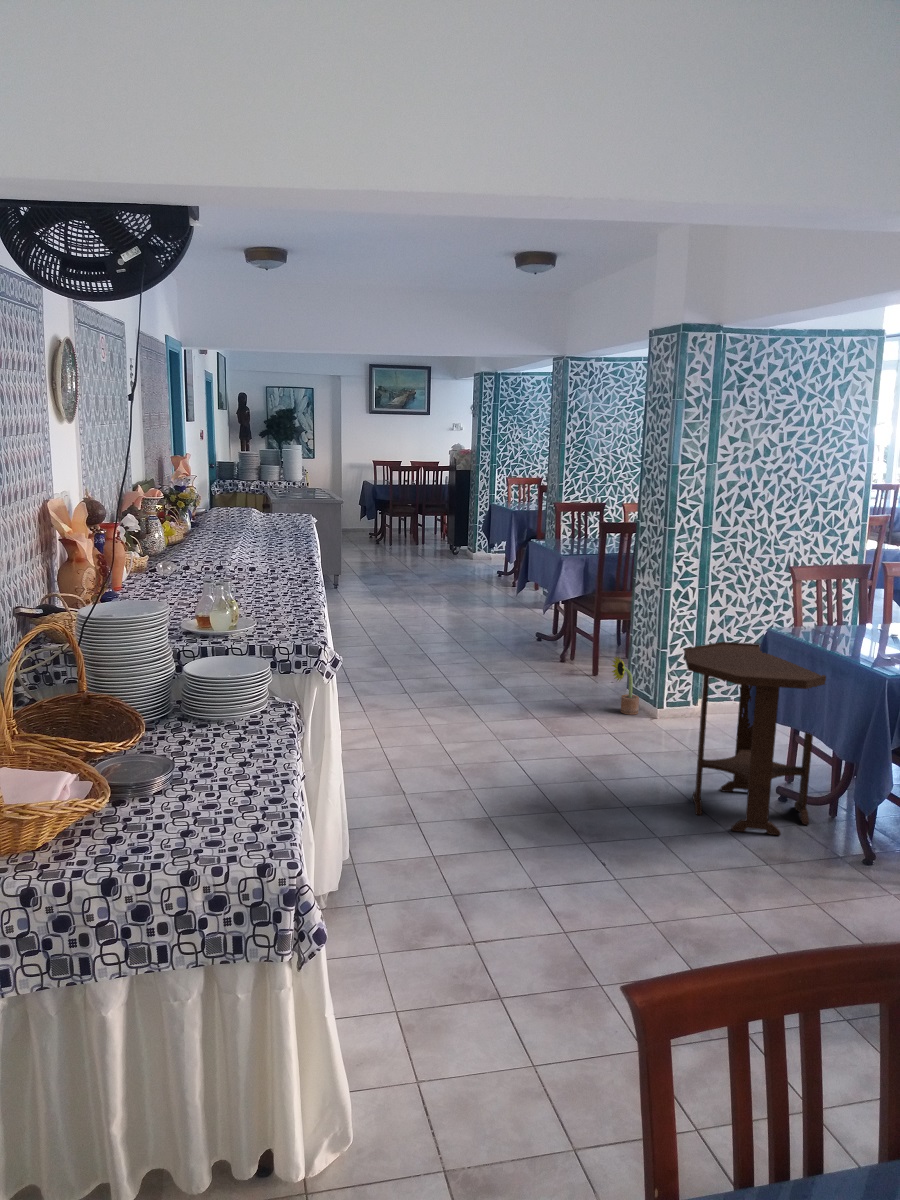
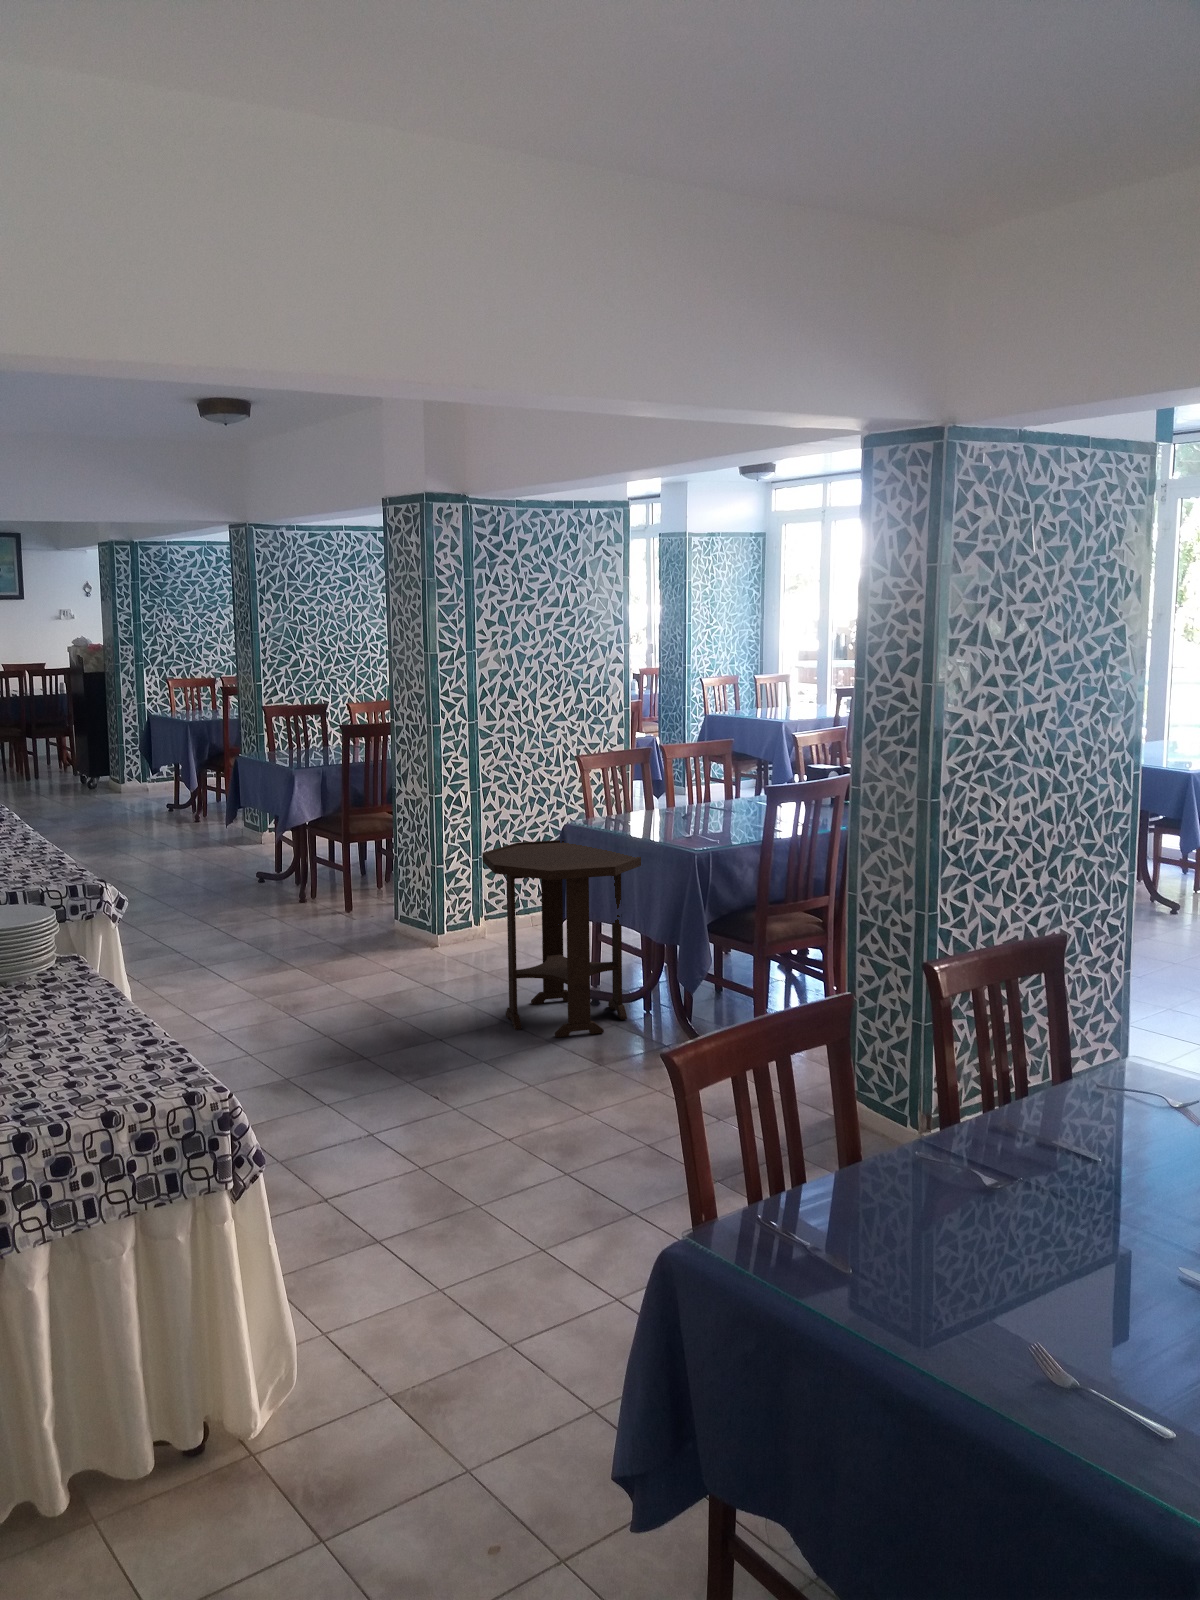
decorative plant: present [612,658,639,715] -> none [378,880,415,947]

